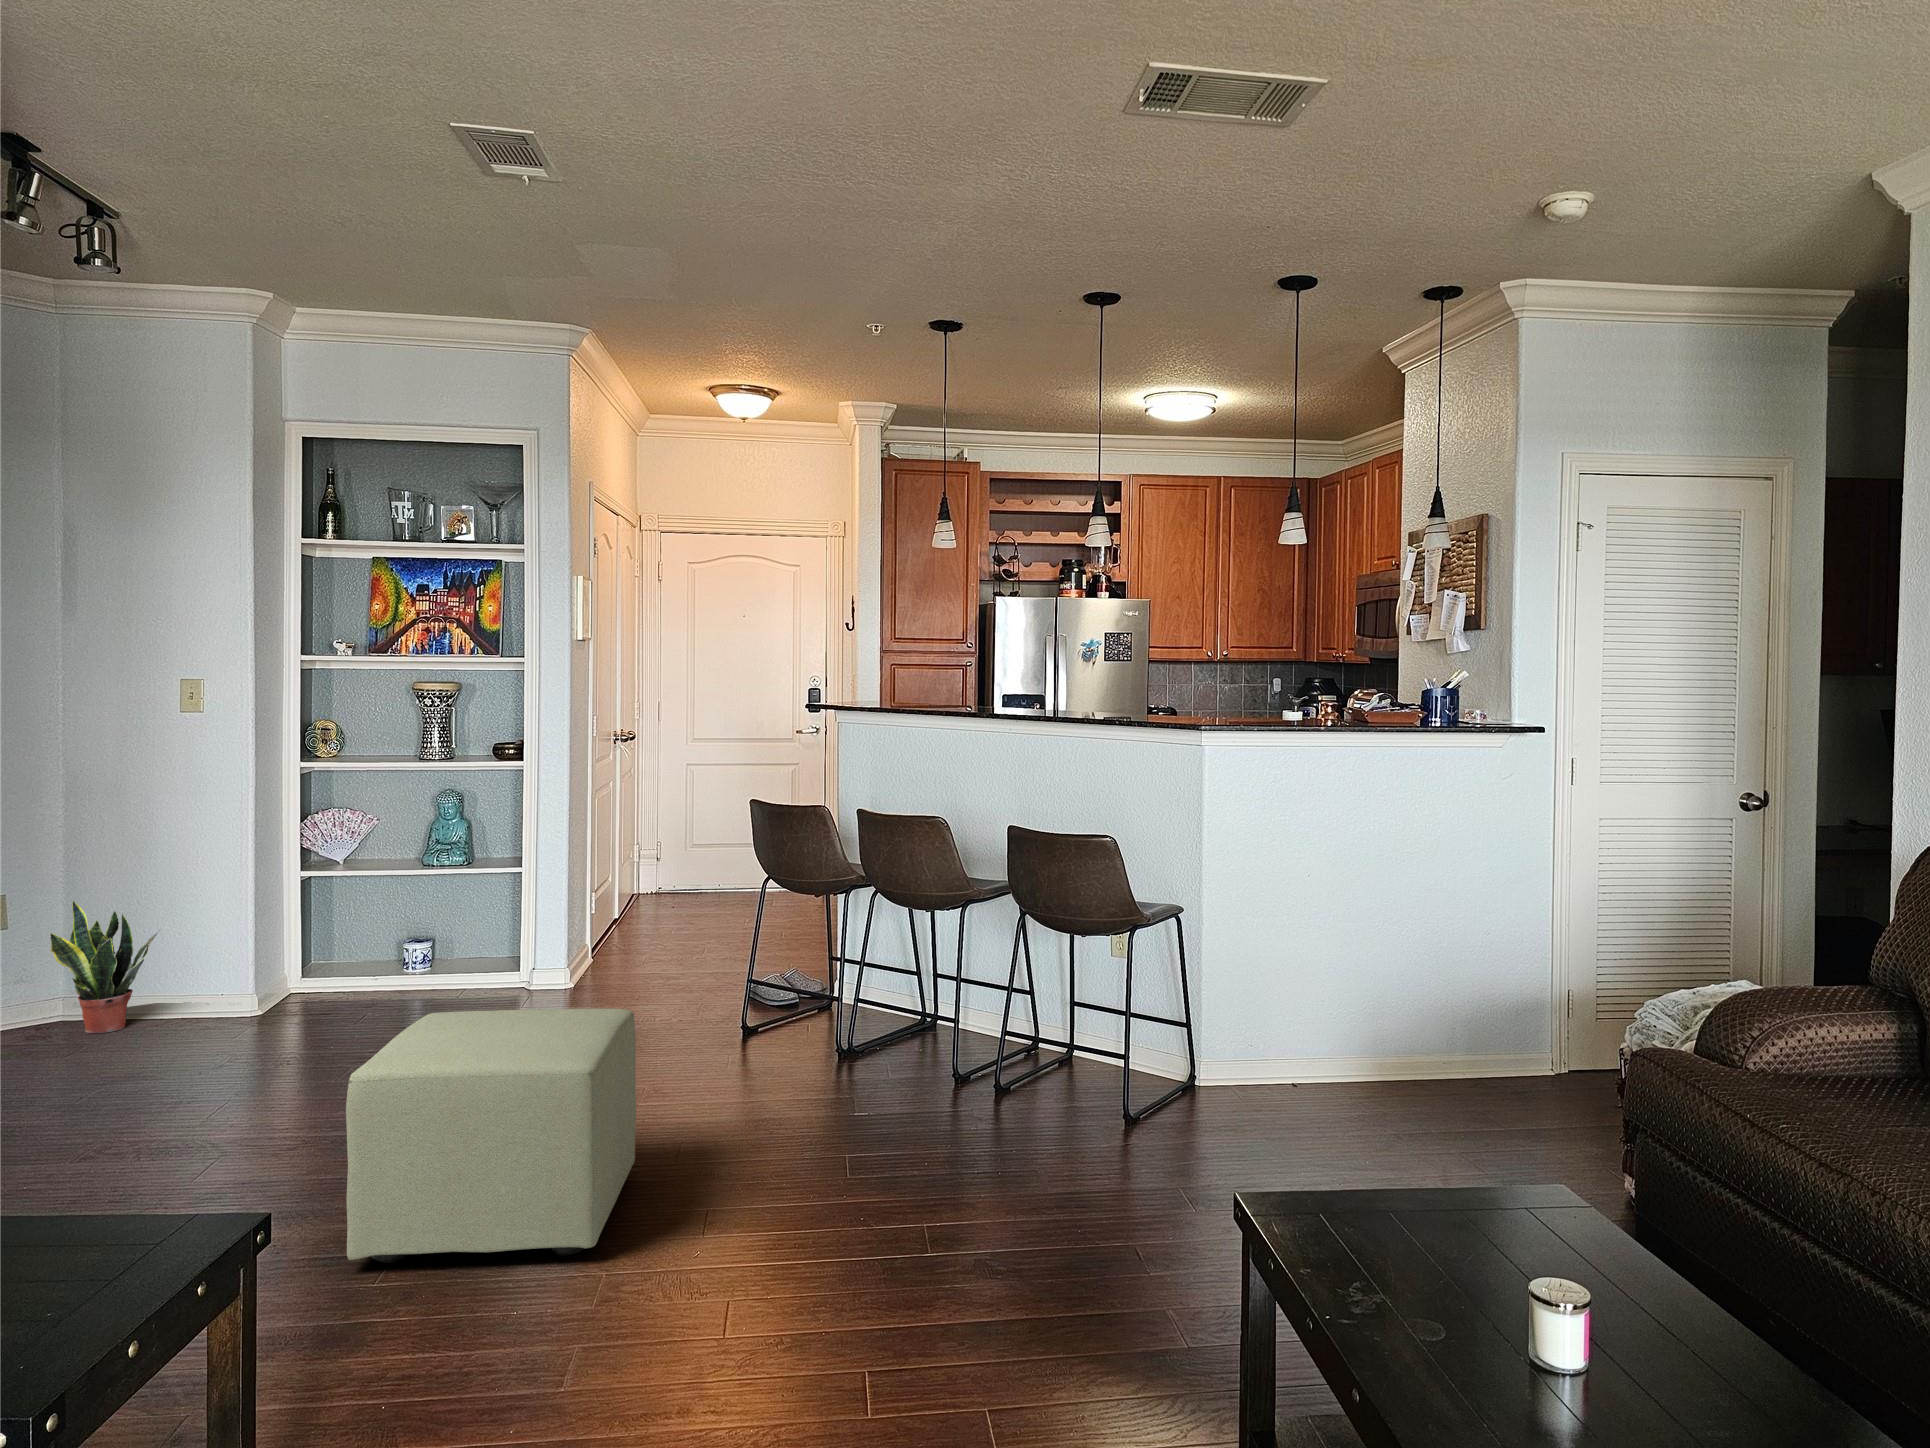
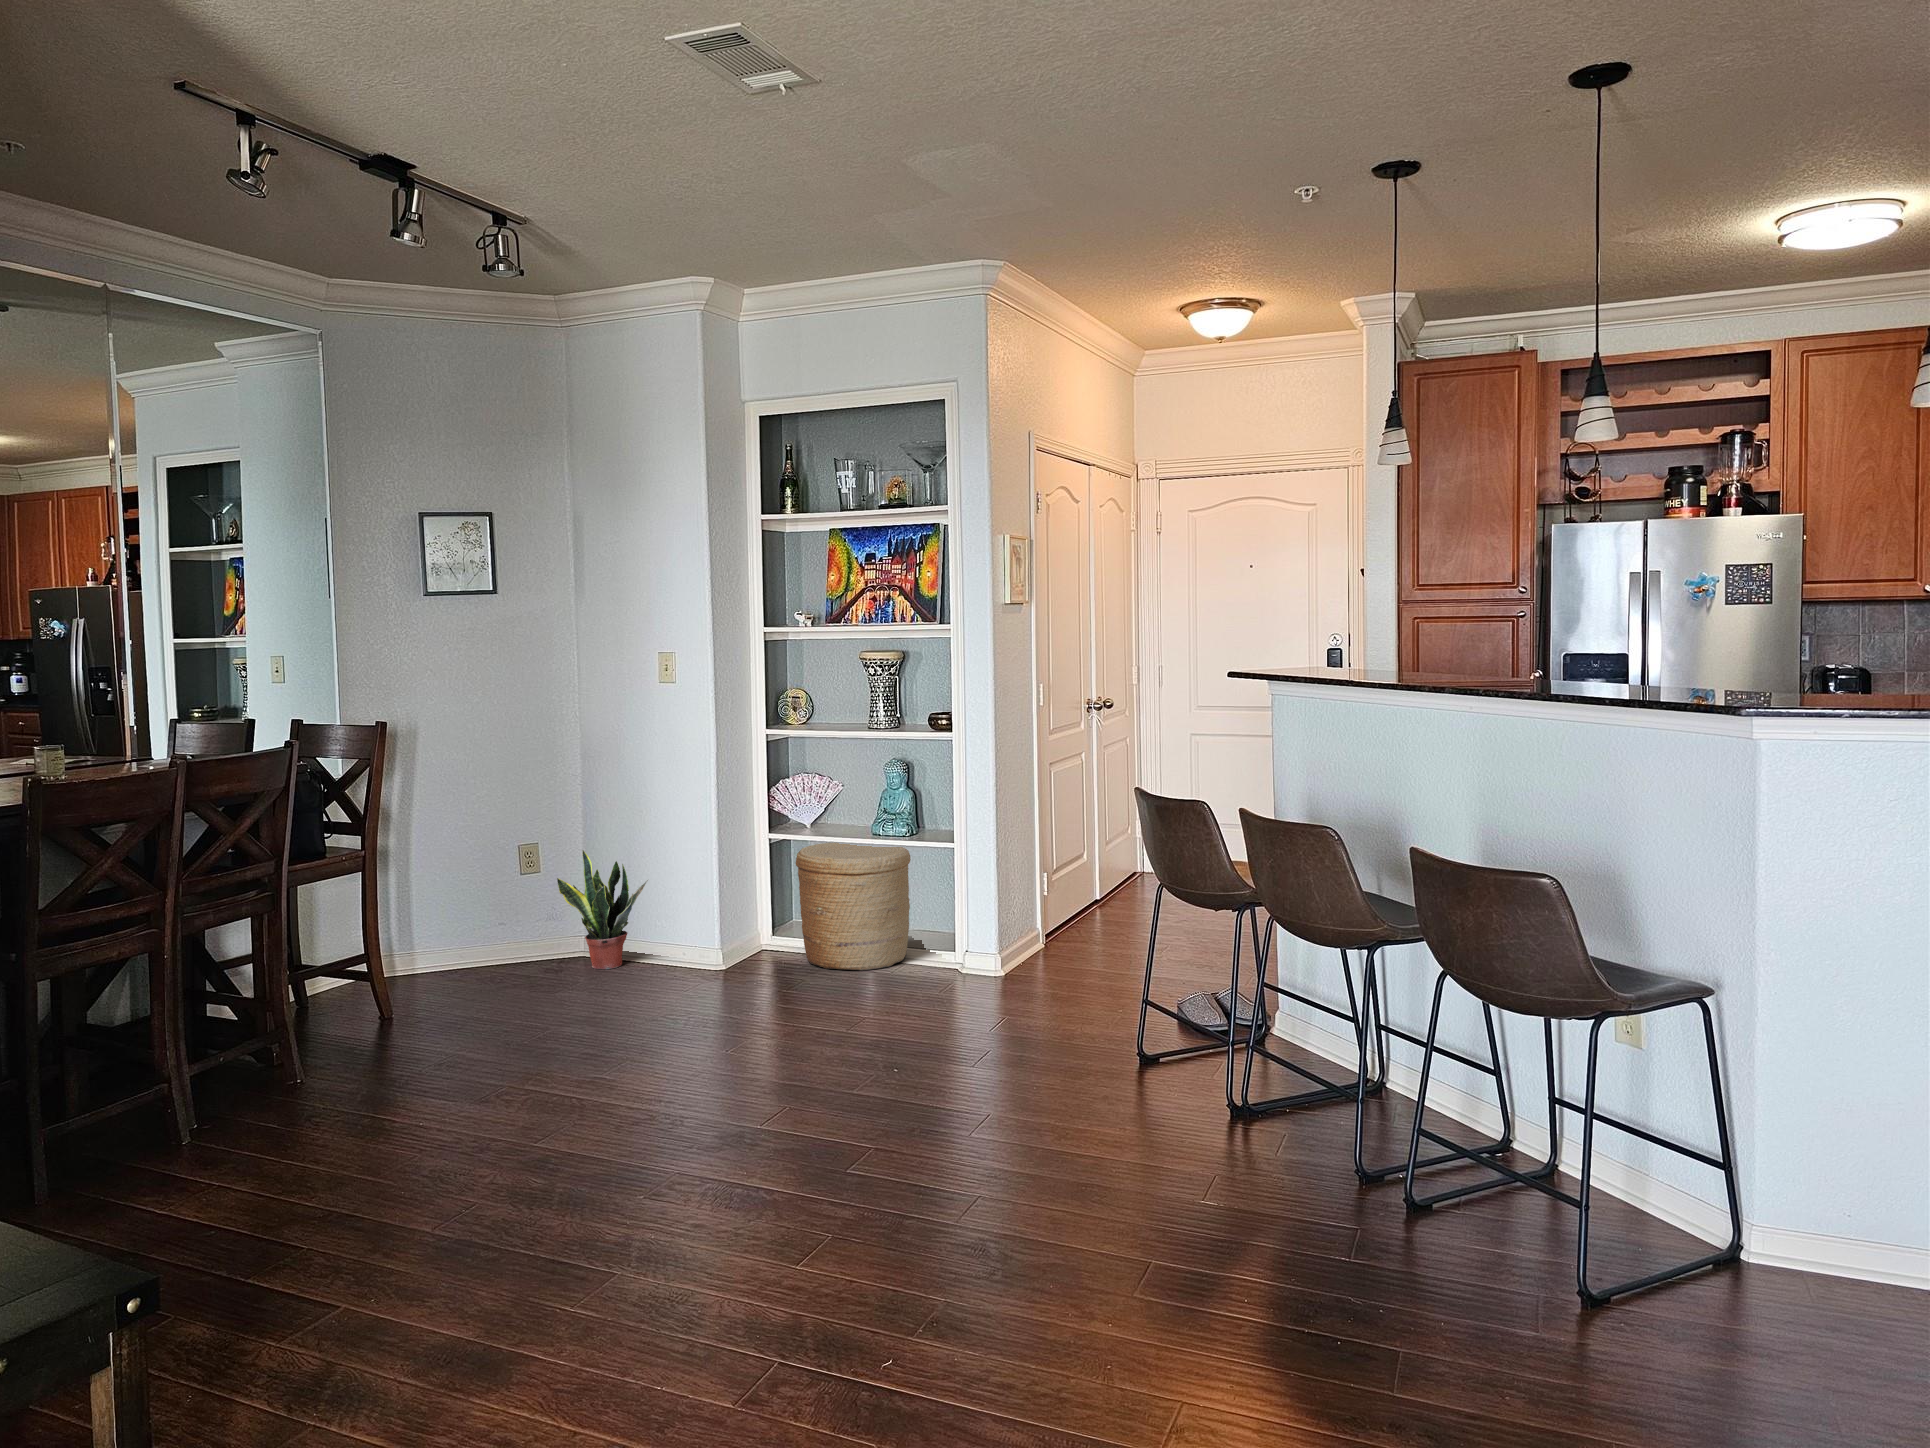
woven basket: none [342,873,468,1002] -> present [796,843,911,970]
ottoman: present [346,1009,636,1263] -> none [522,1017,880,1349]

